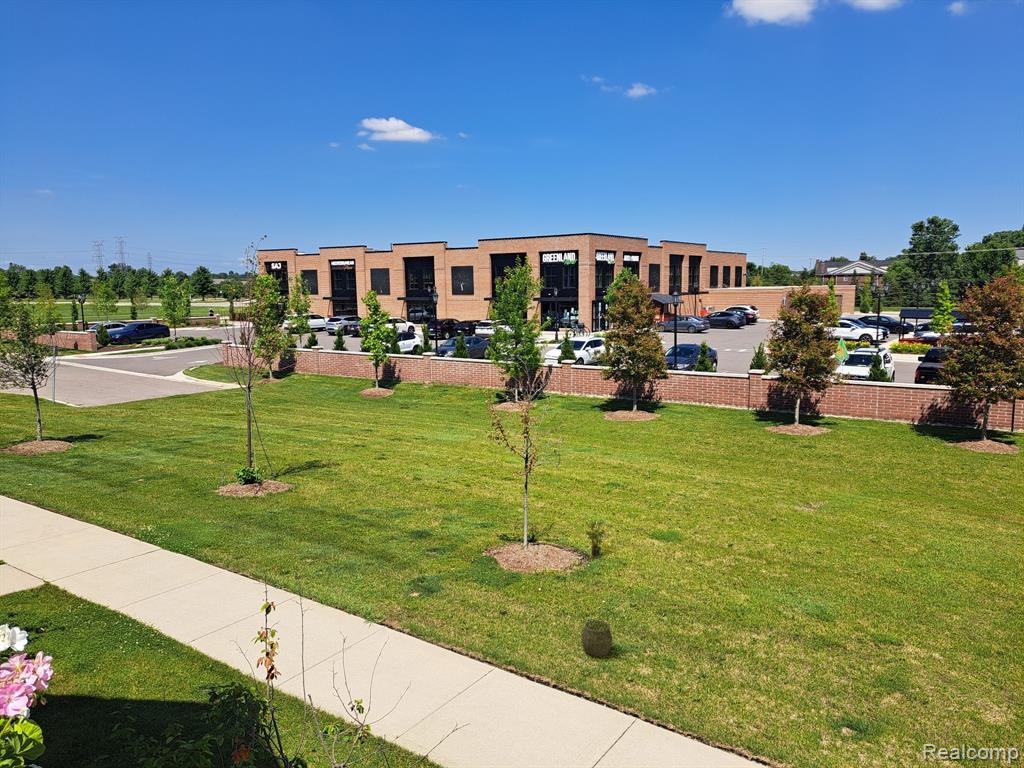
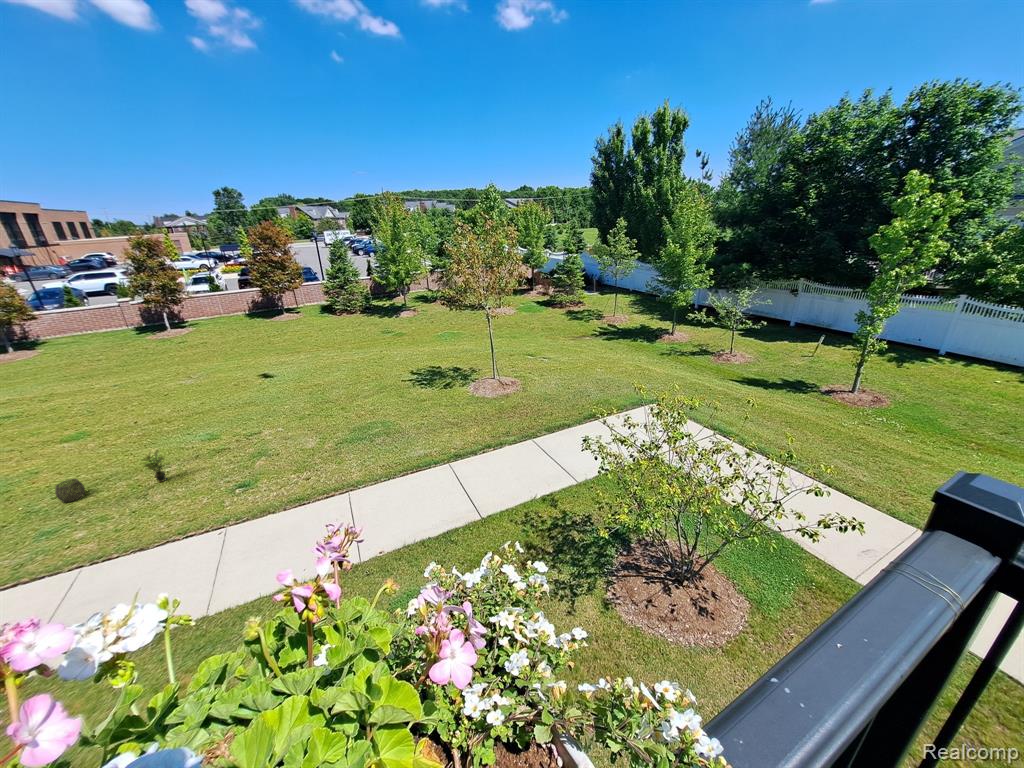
potted plant: present [586,520,606,558] -> present [143,450,166,482]

